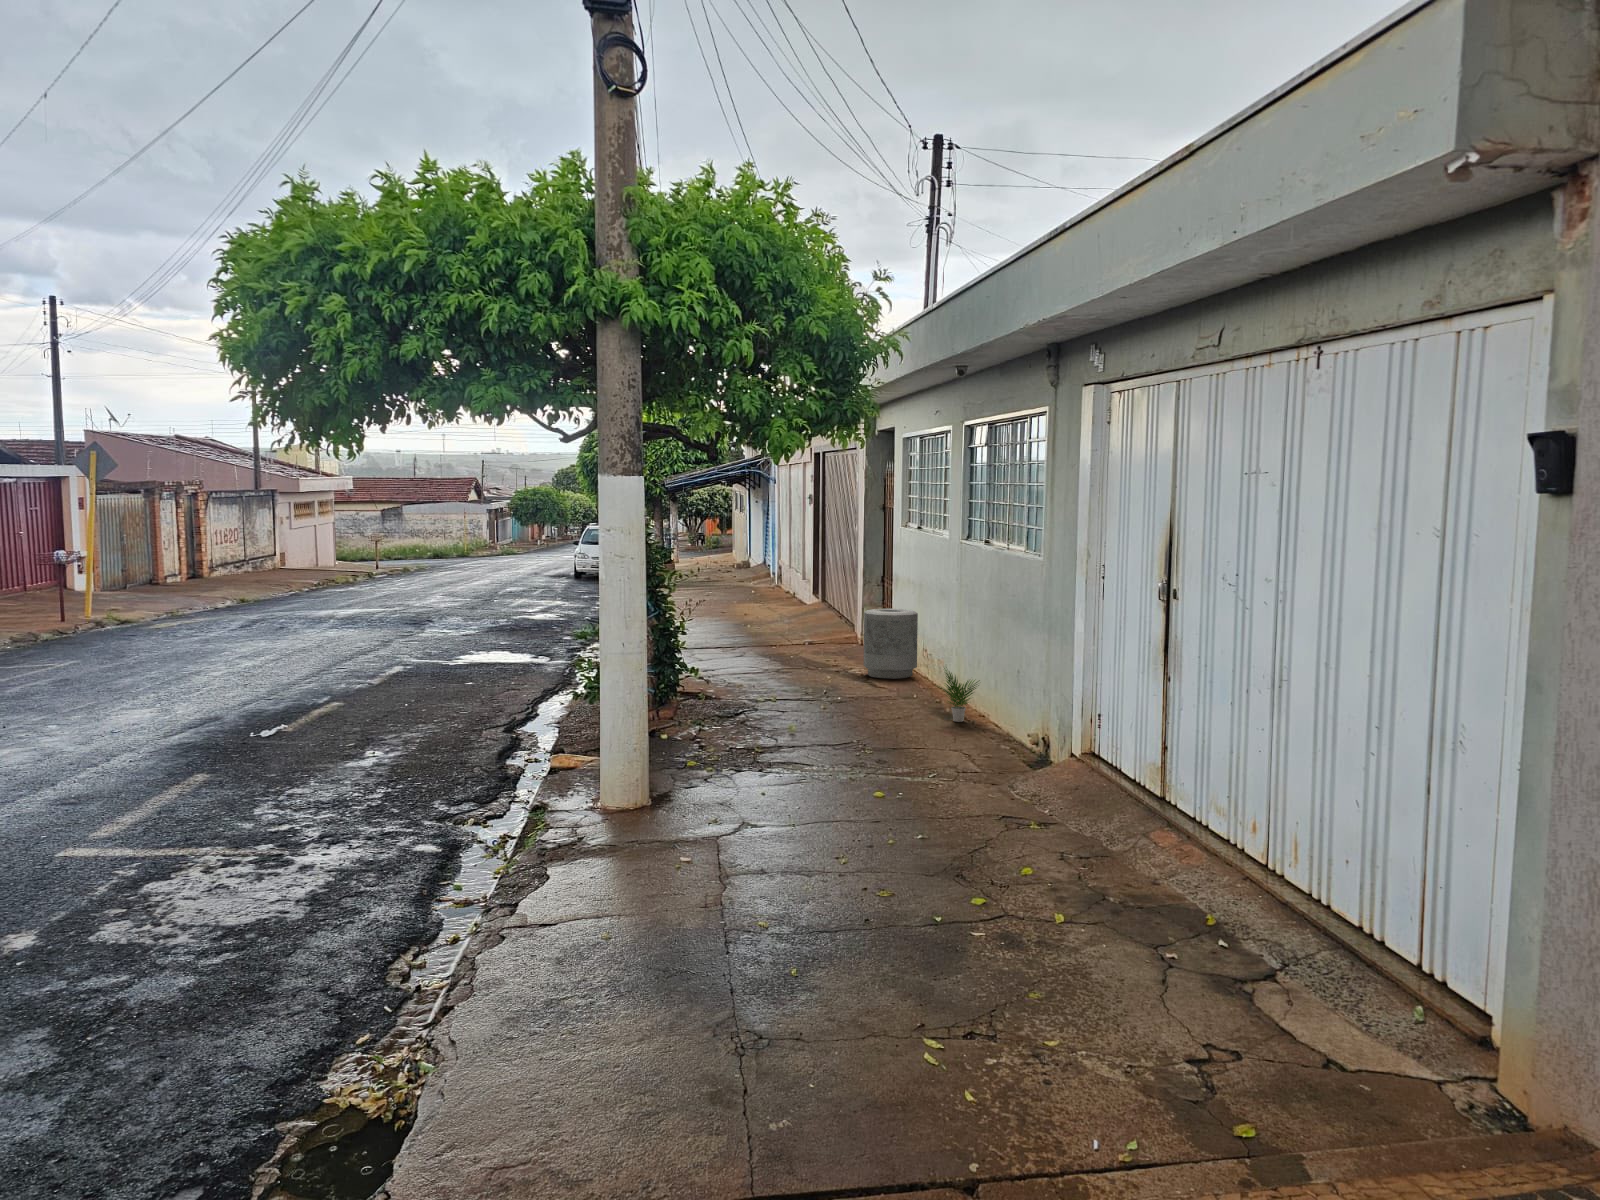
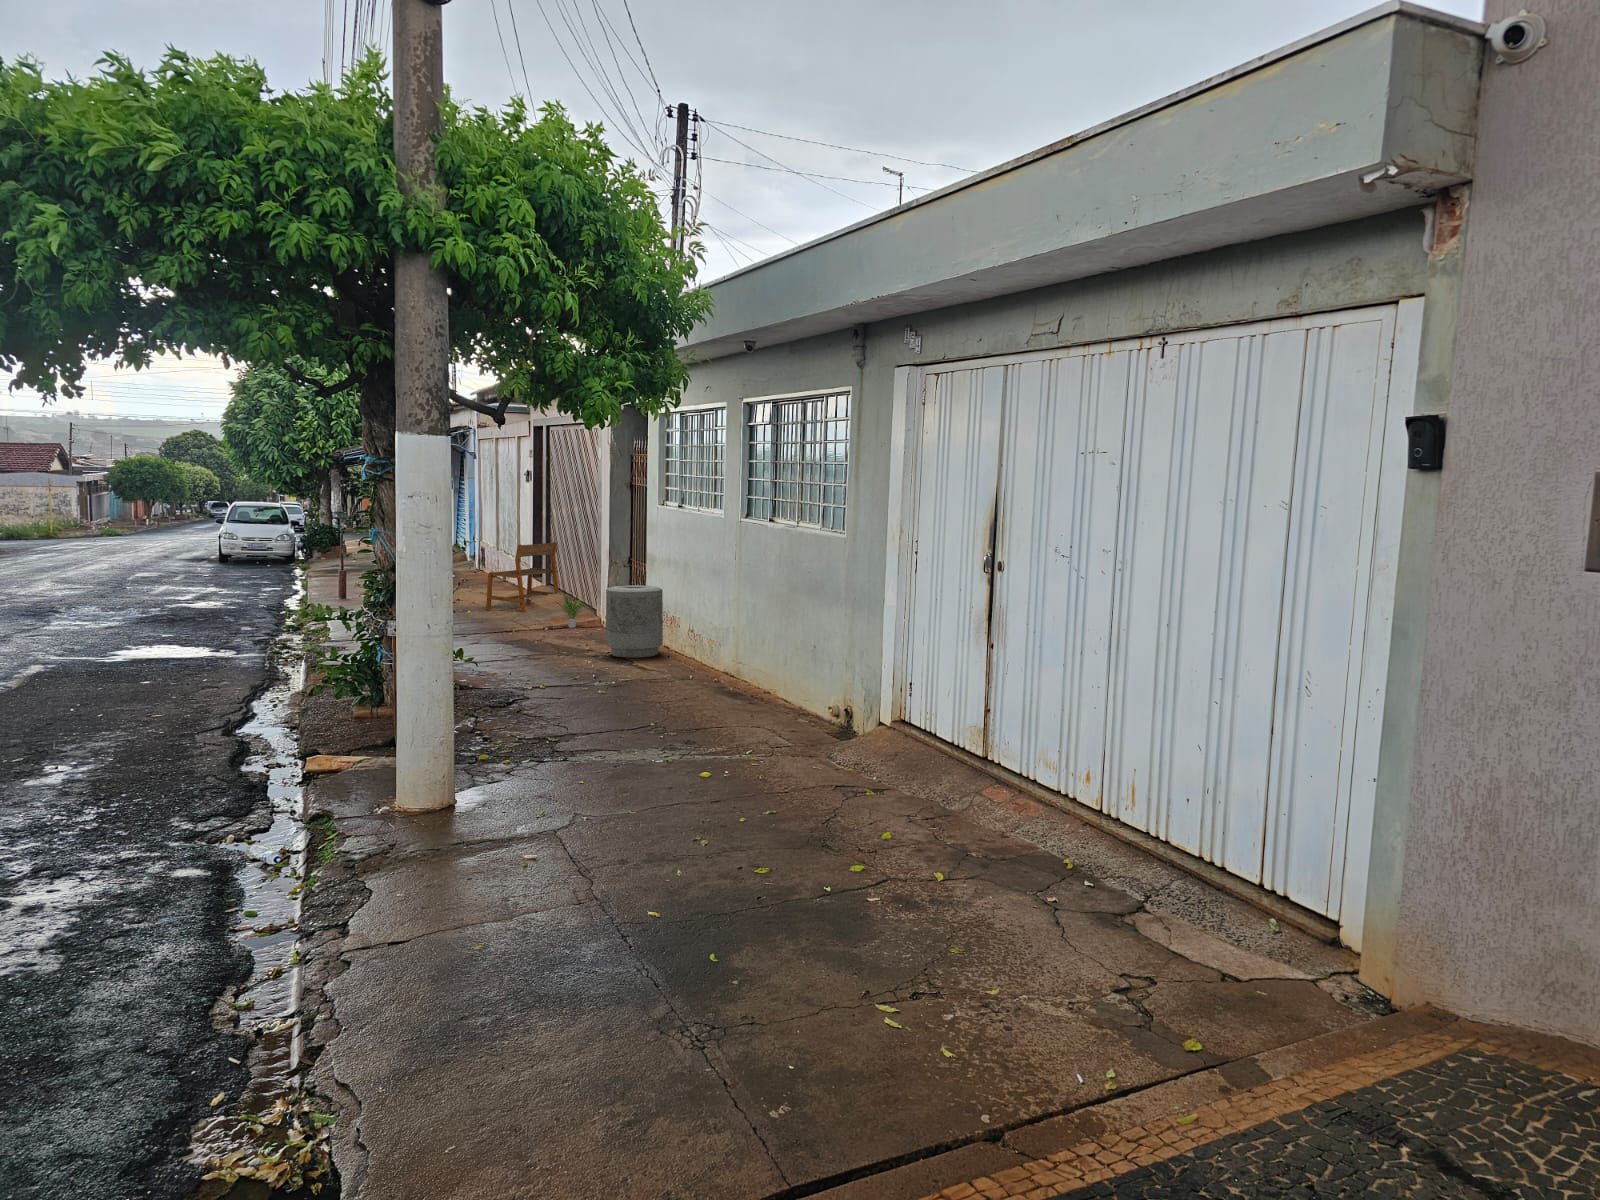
bench: none [777,564,847,630] -> present [486,542,559,612]
potted plant: present [941,668,980,722] -> present [559,593,584,628]

